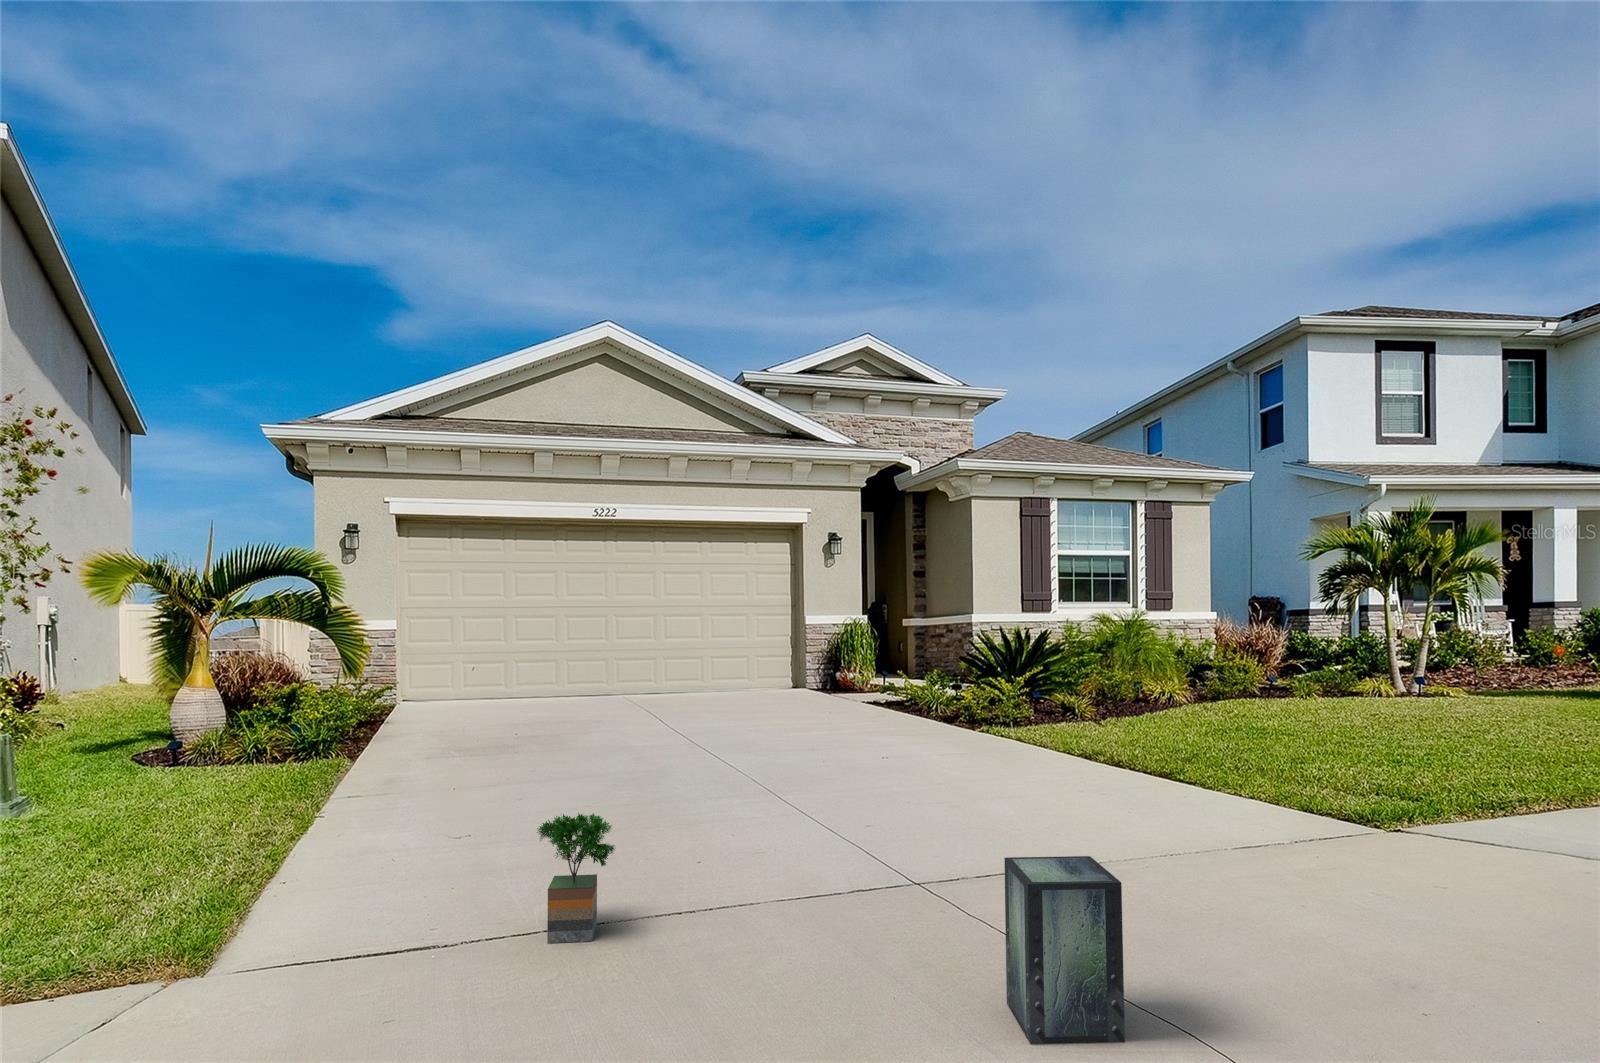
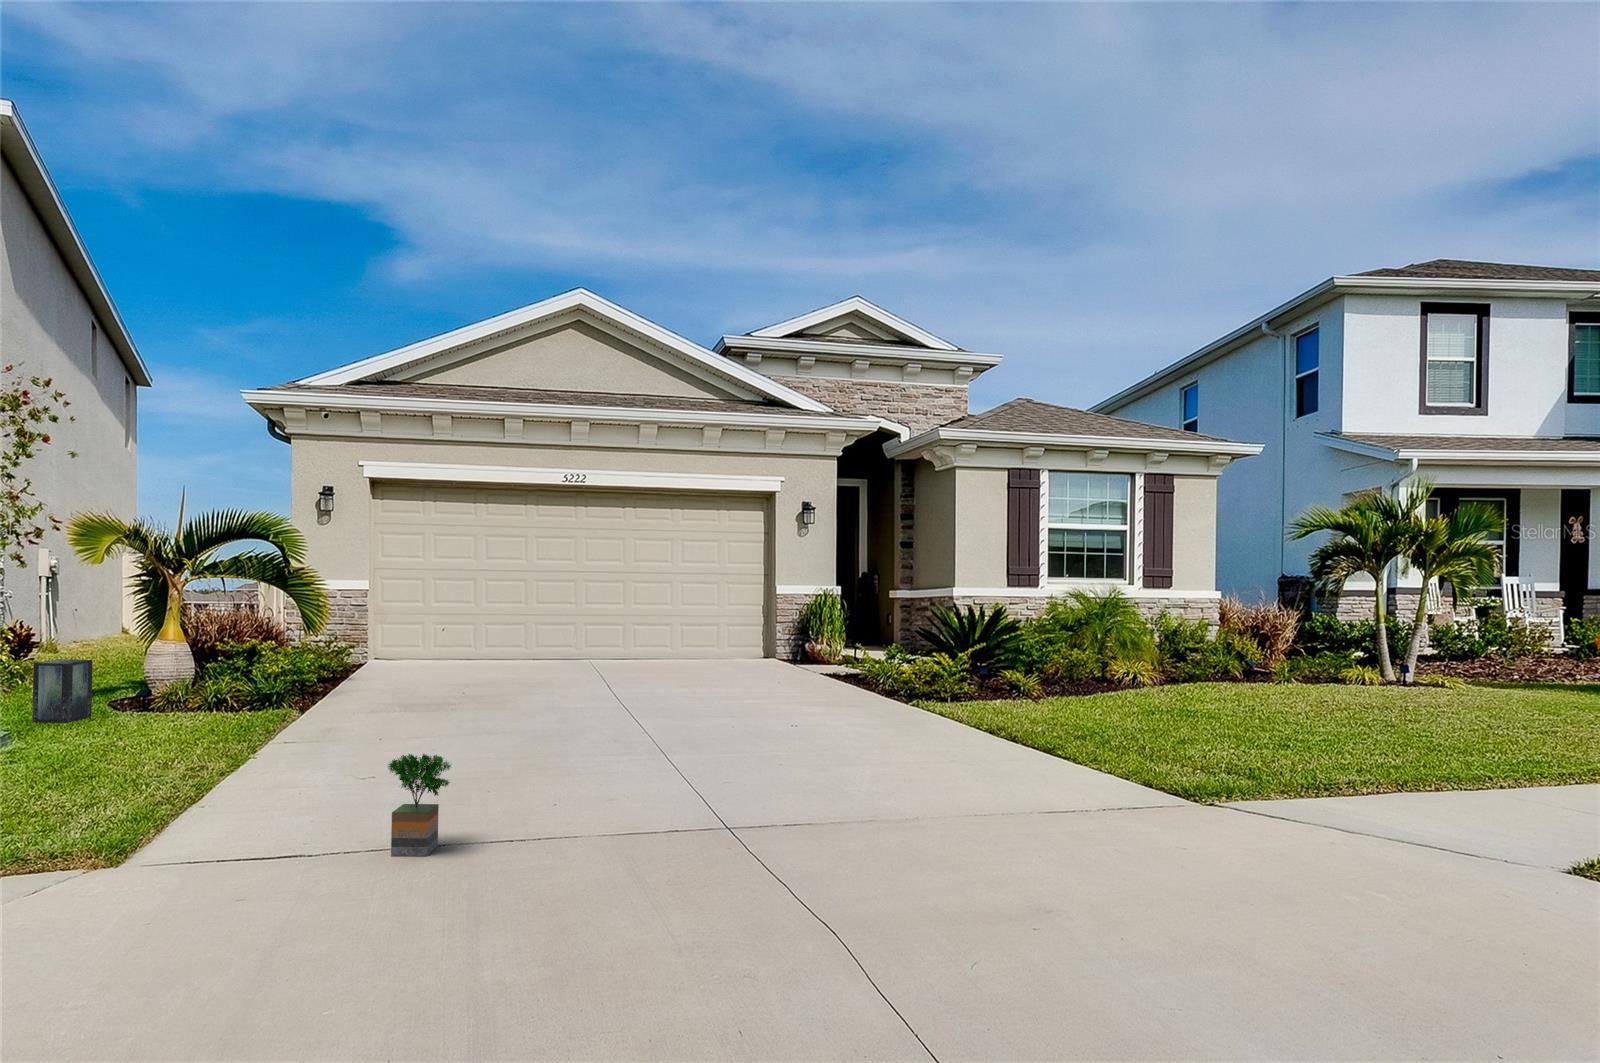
storage box: present [1004,856,1125,1044] -> present [32,659,93,723]

